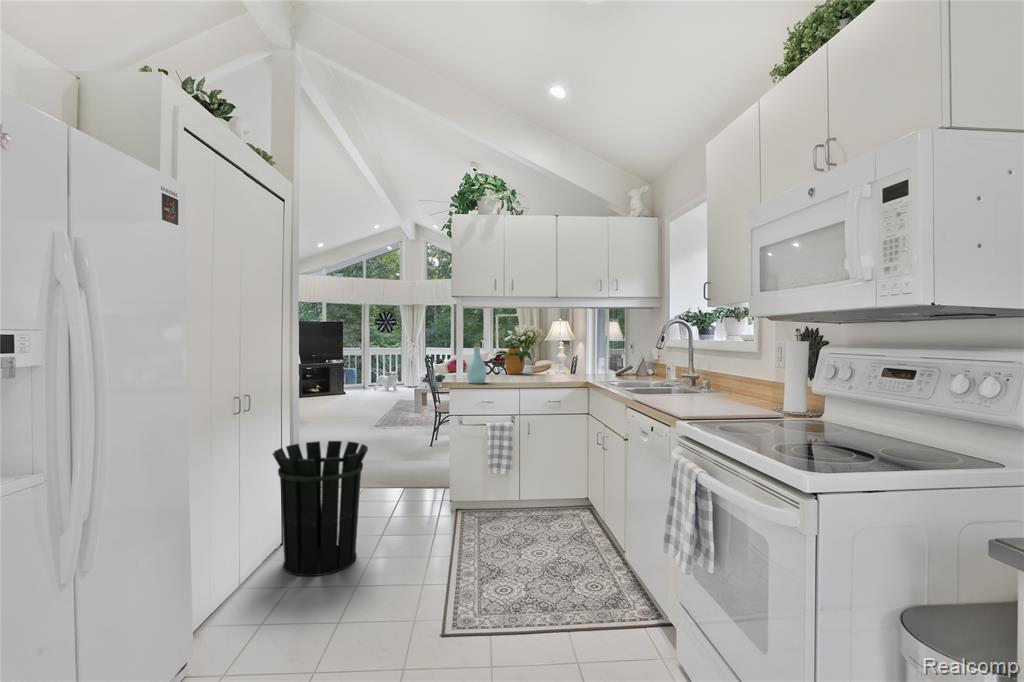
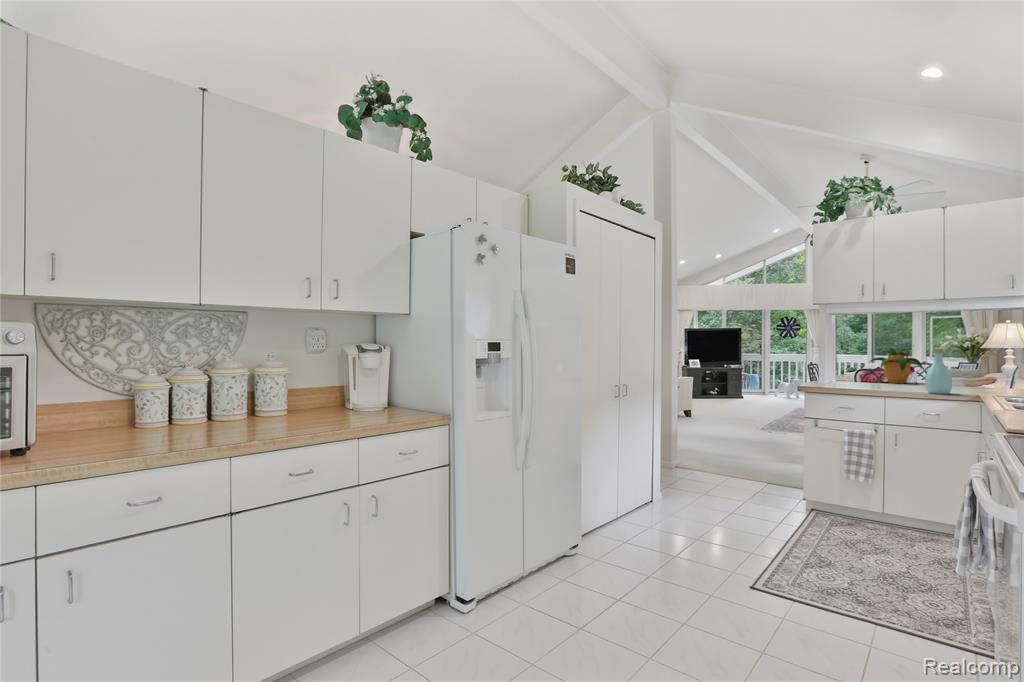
bottle: present [467,343,486,383] -> present [925,349,952,394]
waste bin: present [273,441,368,576] -> none [639,426,712,527]

